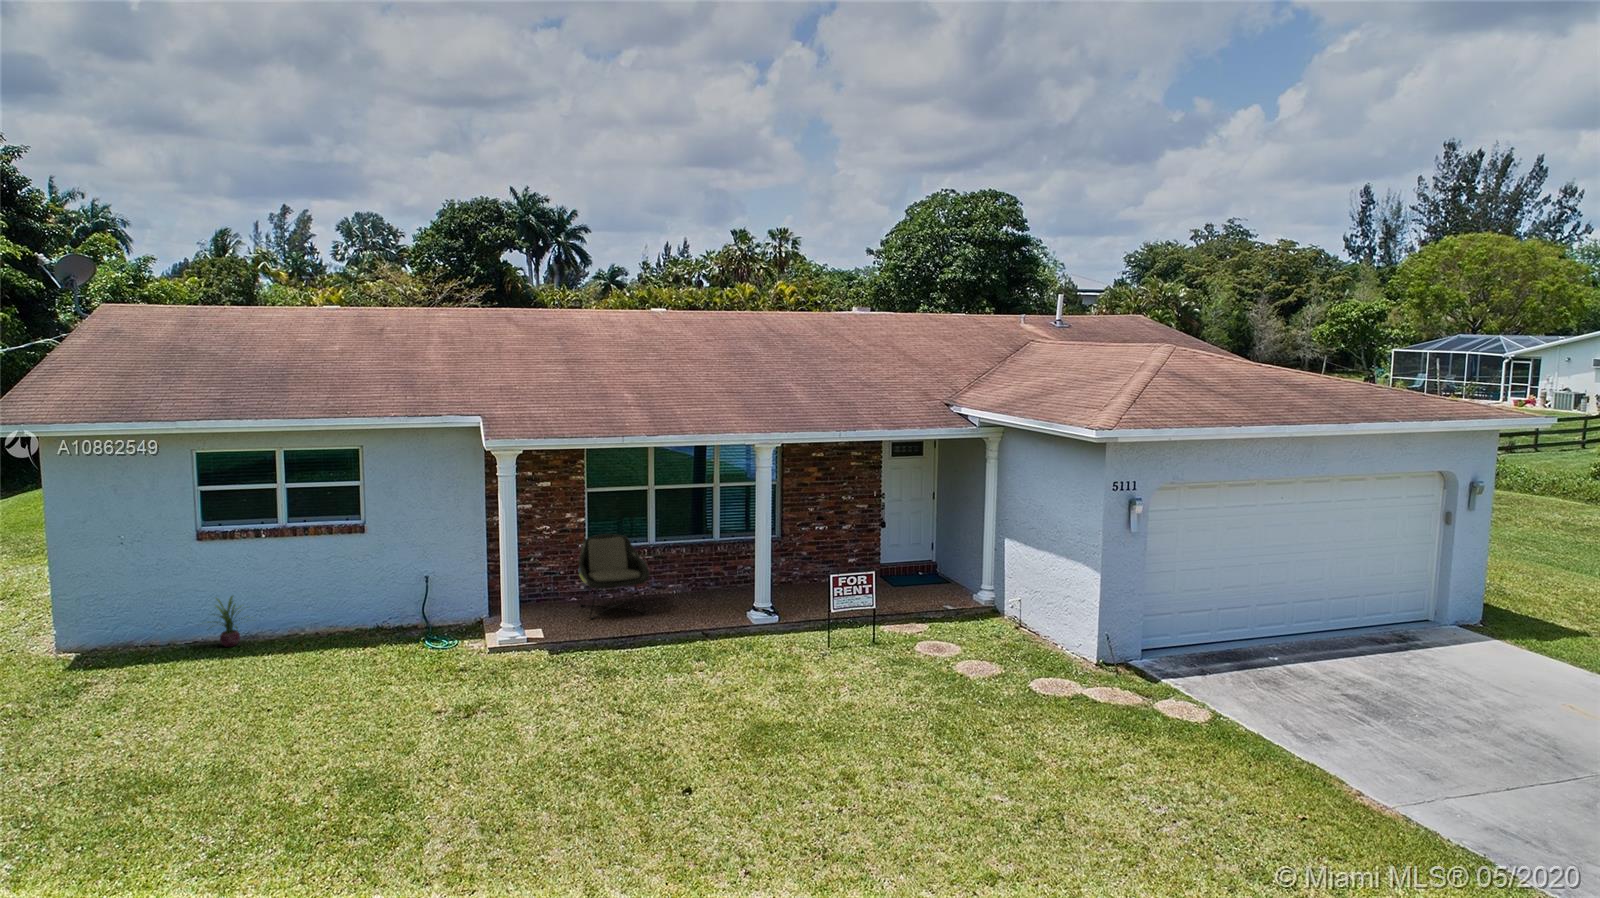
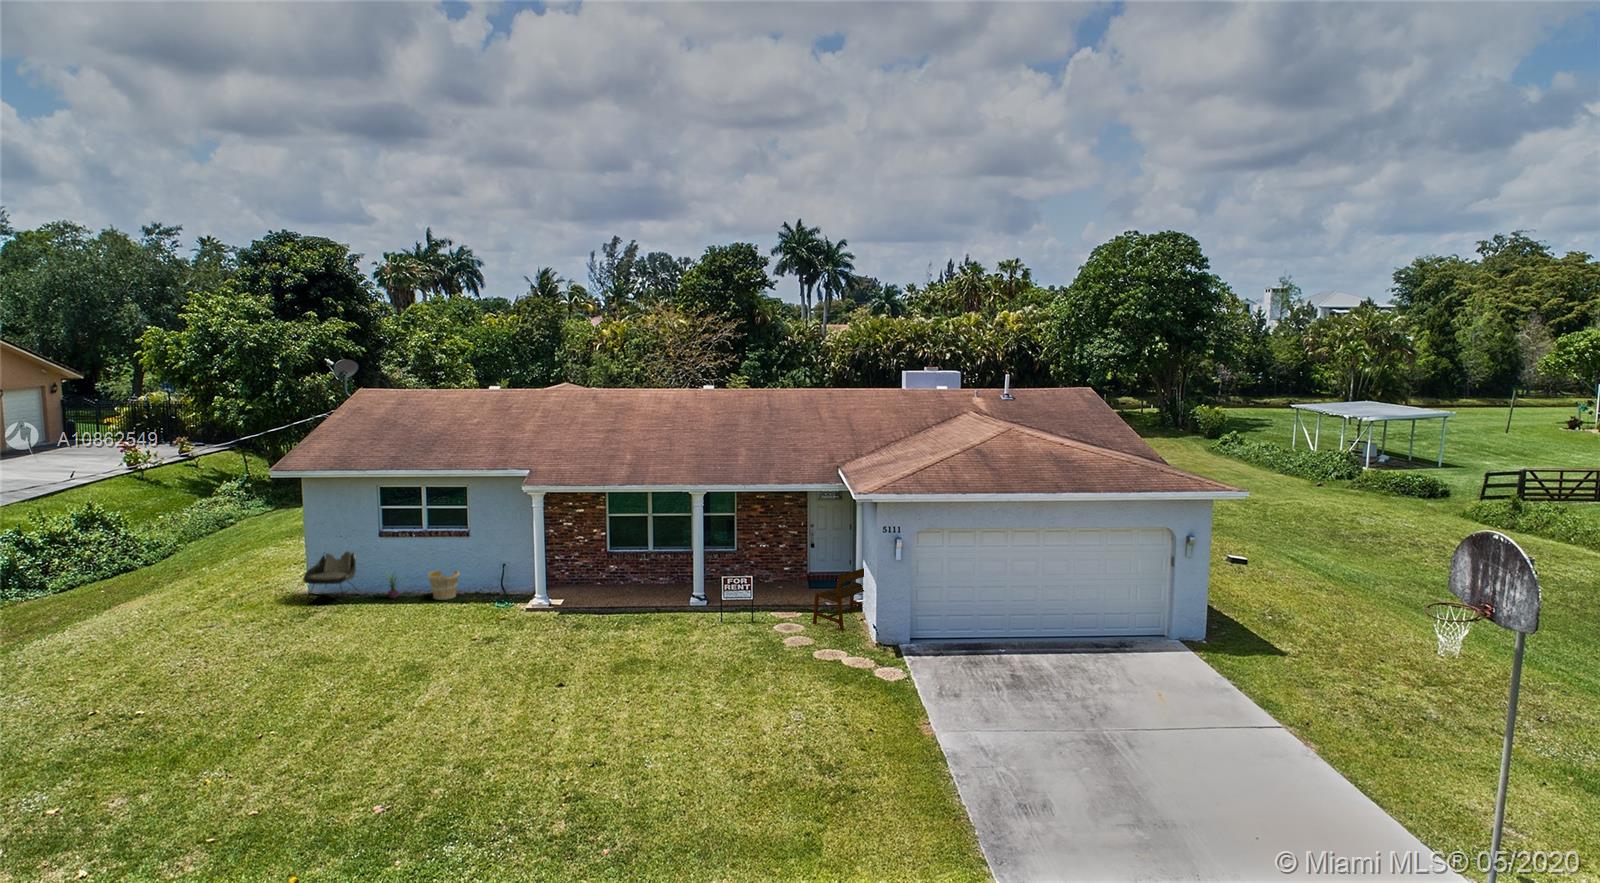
lounge chair: present [578,534,649,619] -> present [303,551,357,603]
bench: none [962,544,1039,646] -> present [813,568,864,631]
wooden bucket: none [297,590,352,643] -> present [428,571,459,600]

